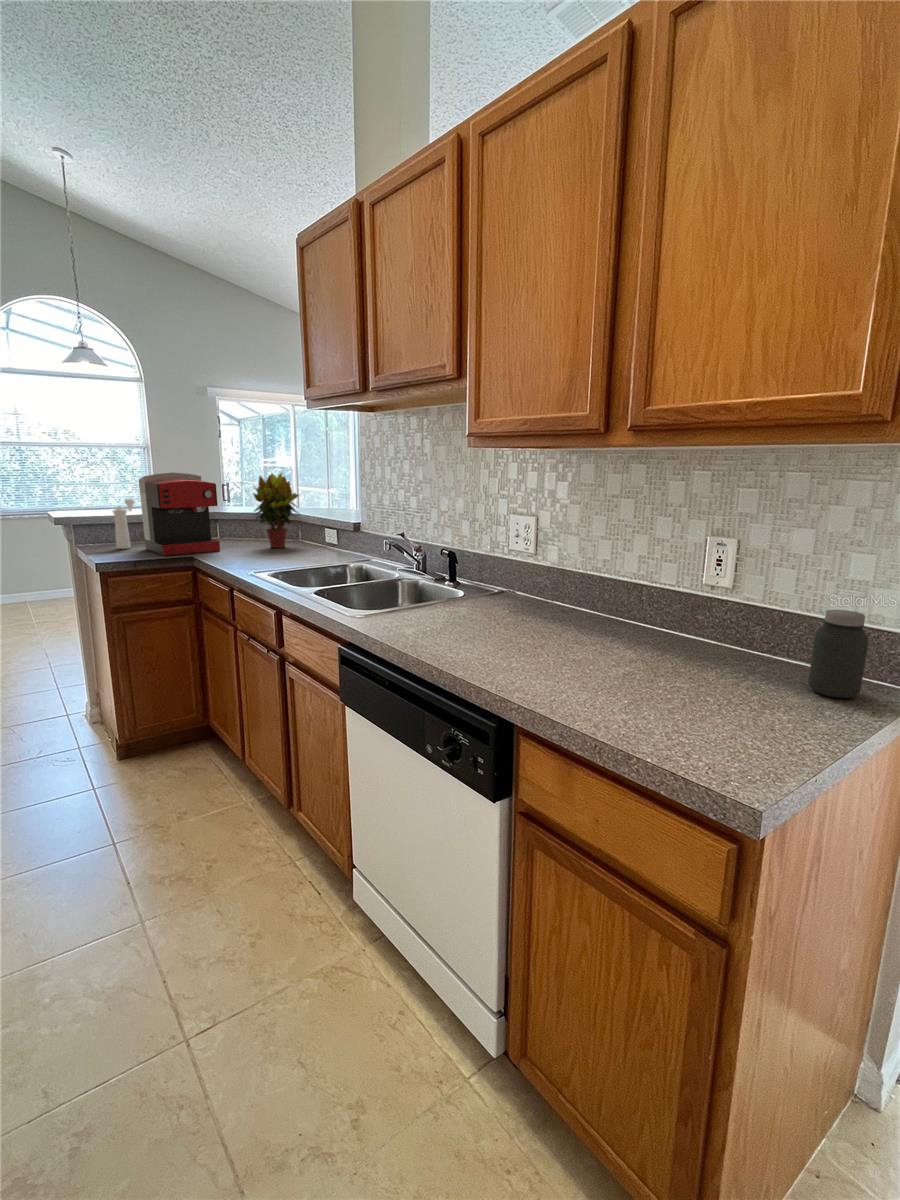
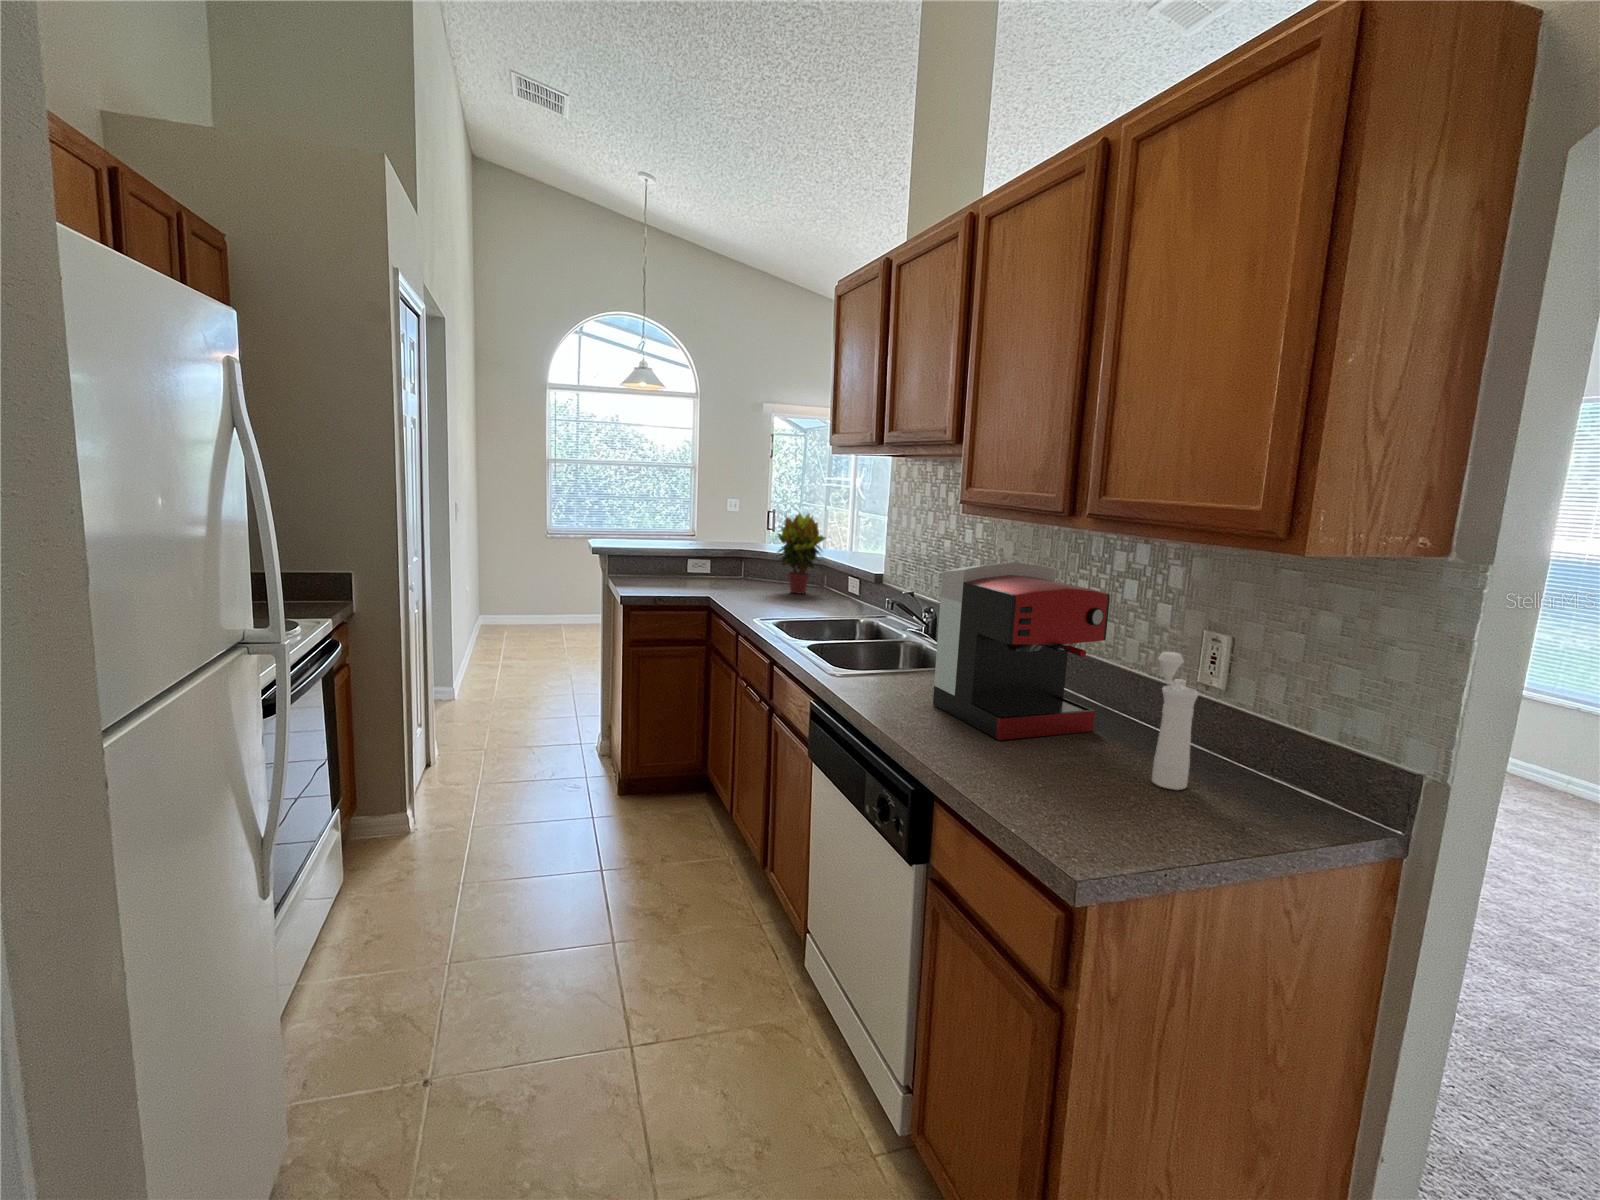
coffee maker: present [139,473,220,556] -> present [933,563,1110,740]
pepper mill: present [113,499,135,549] -> present [1152,652,1199,790]
jar: present [808,610,868,698] -> none [1258,721,1321,819]

